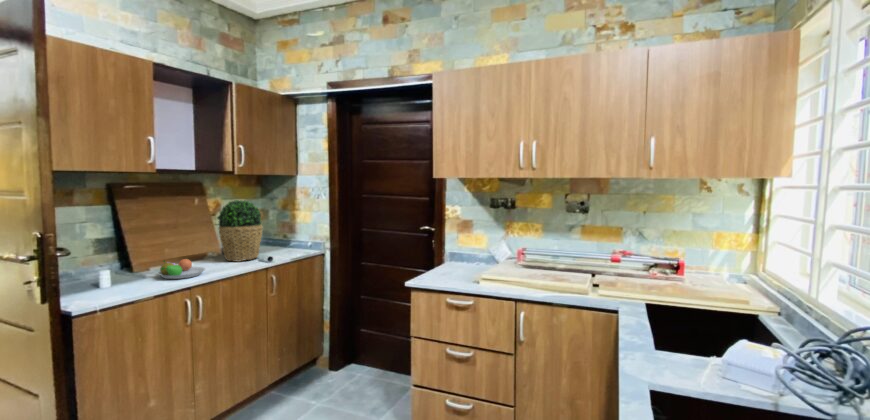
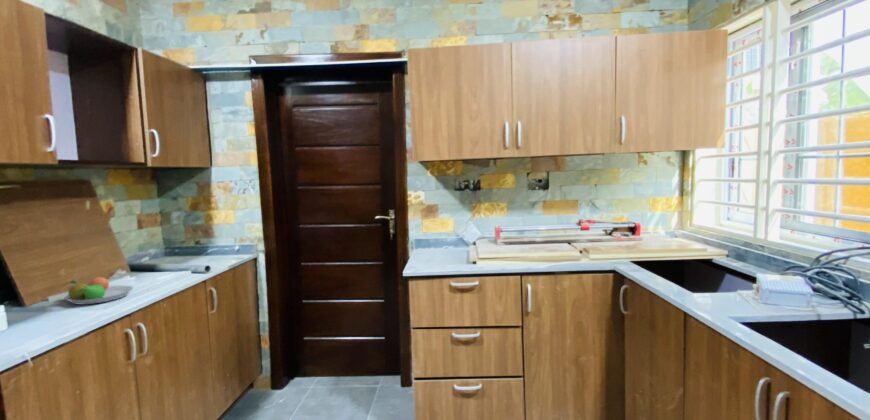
potted plant: present [217,200,262,262] -> none [124,197,187,276]

